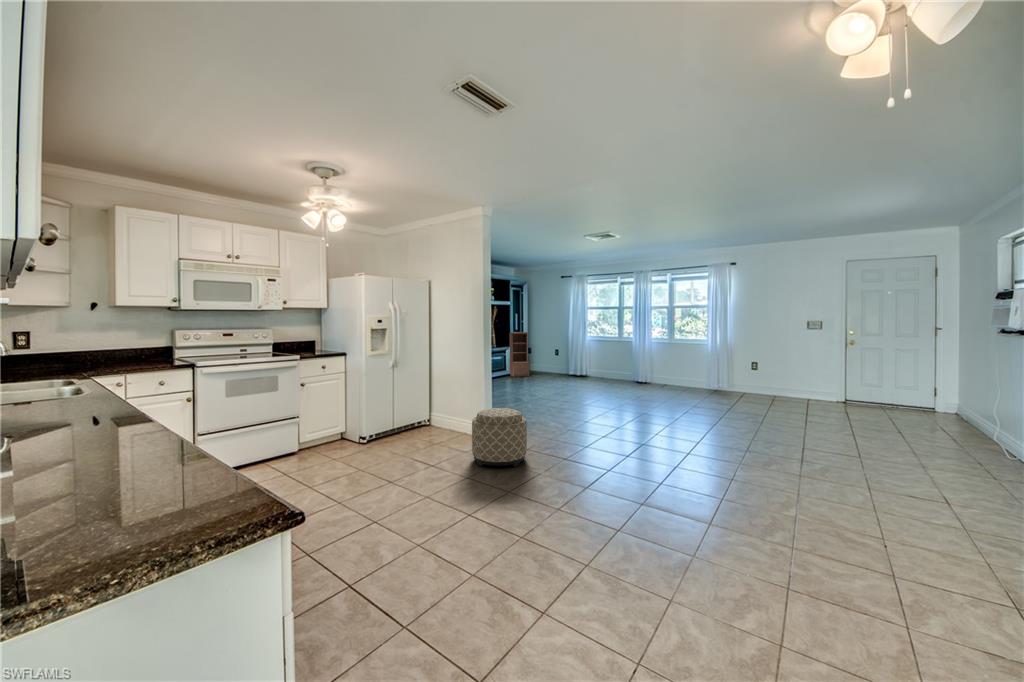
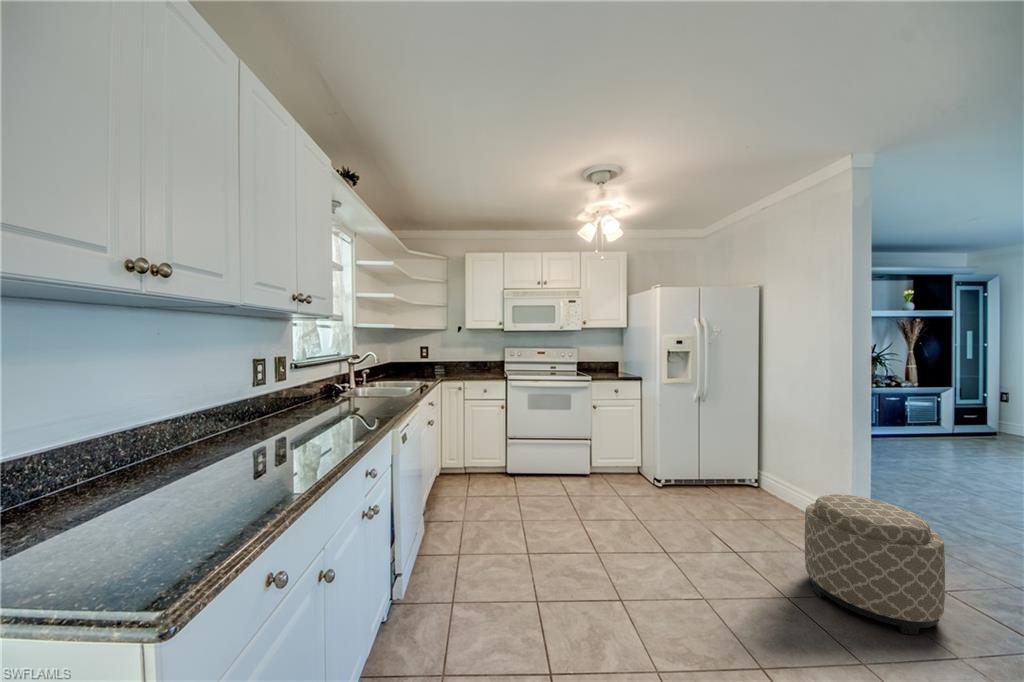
bookshelf: present [509,332,529,377] -> none [951,362,1002,440]

